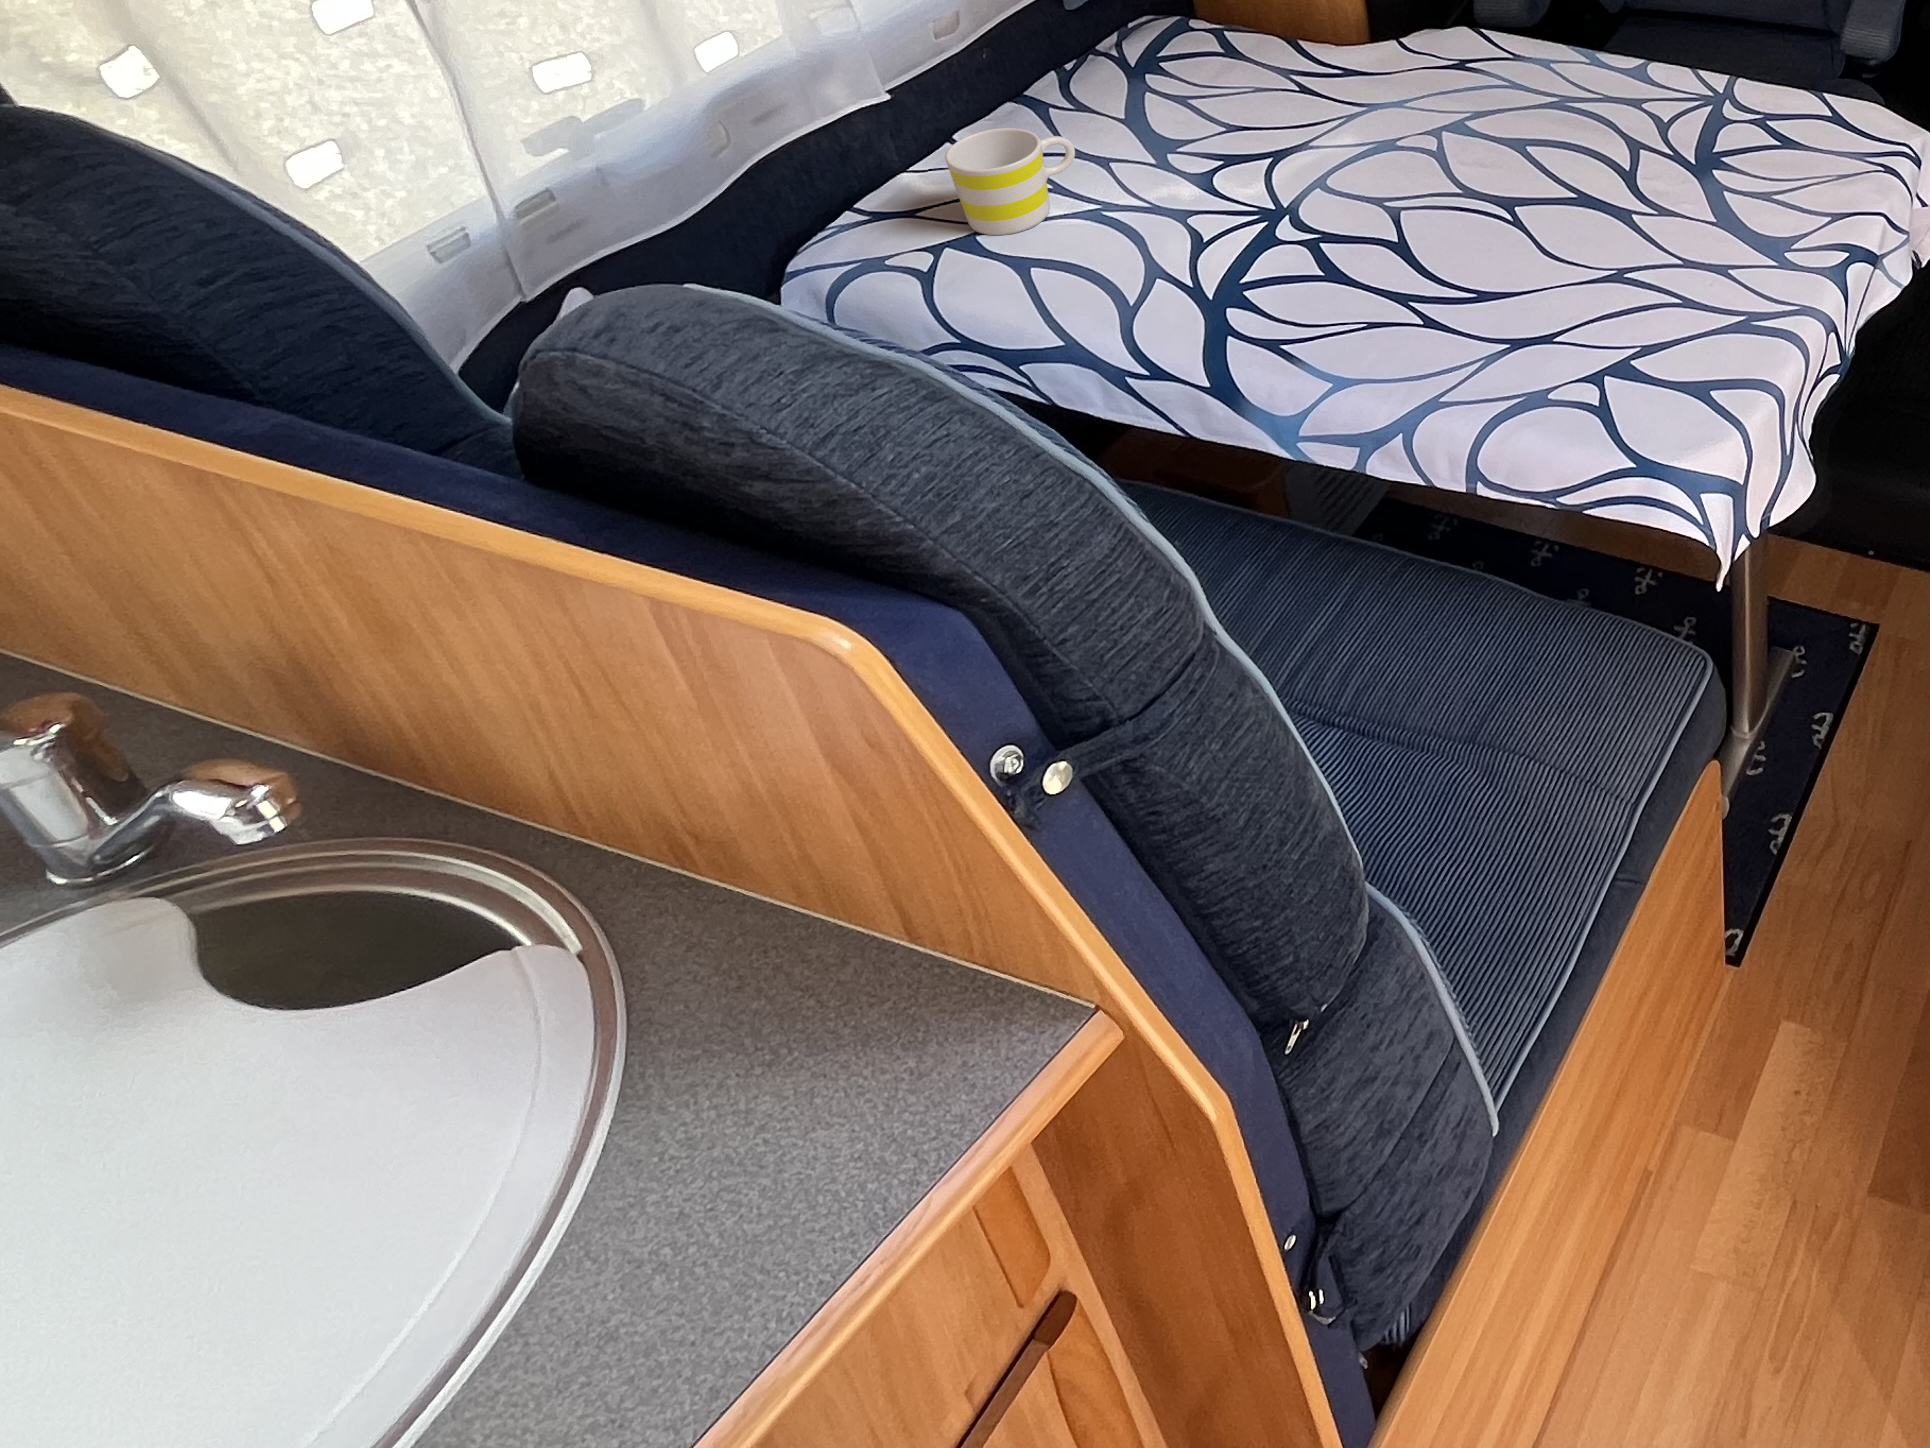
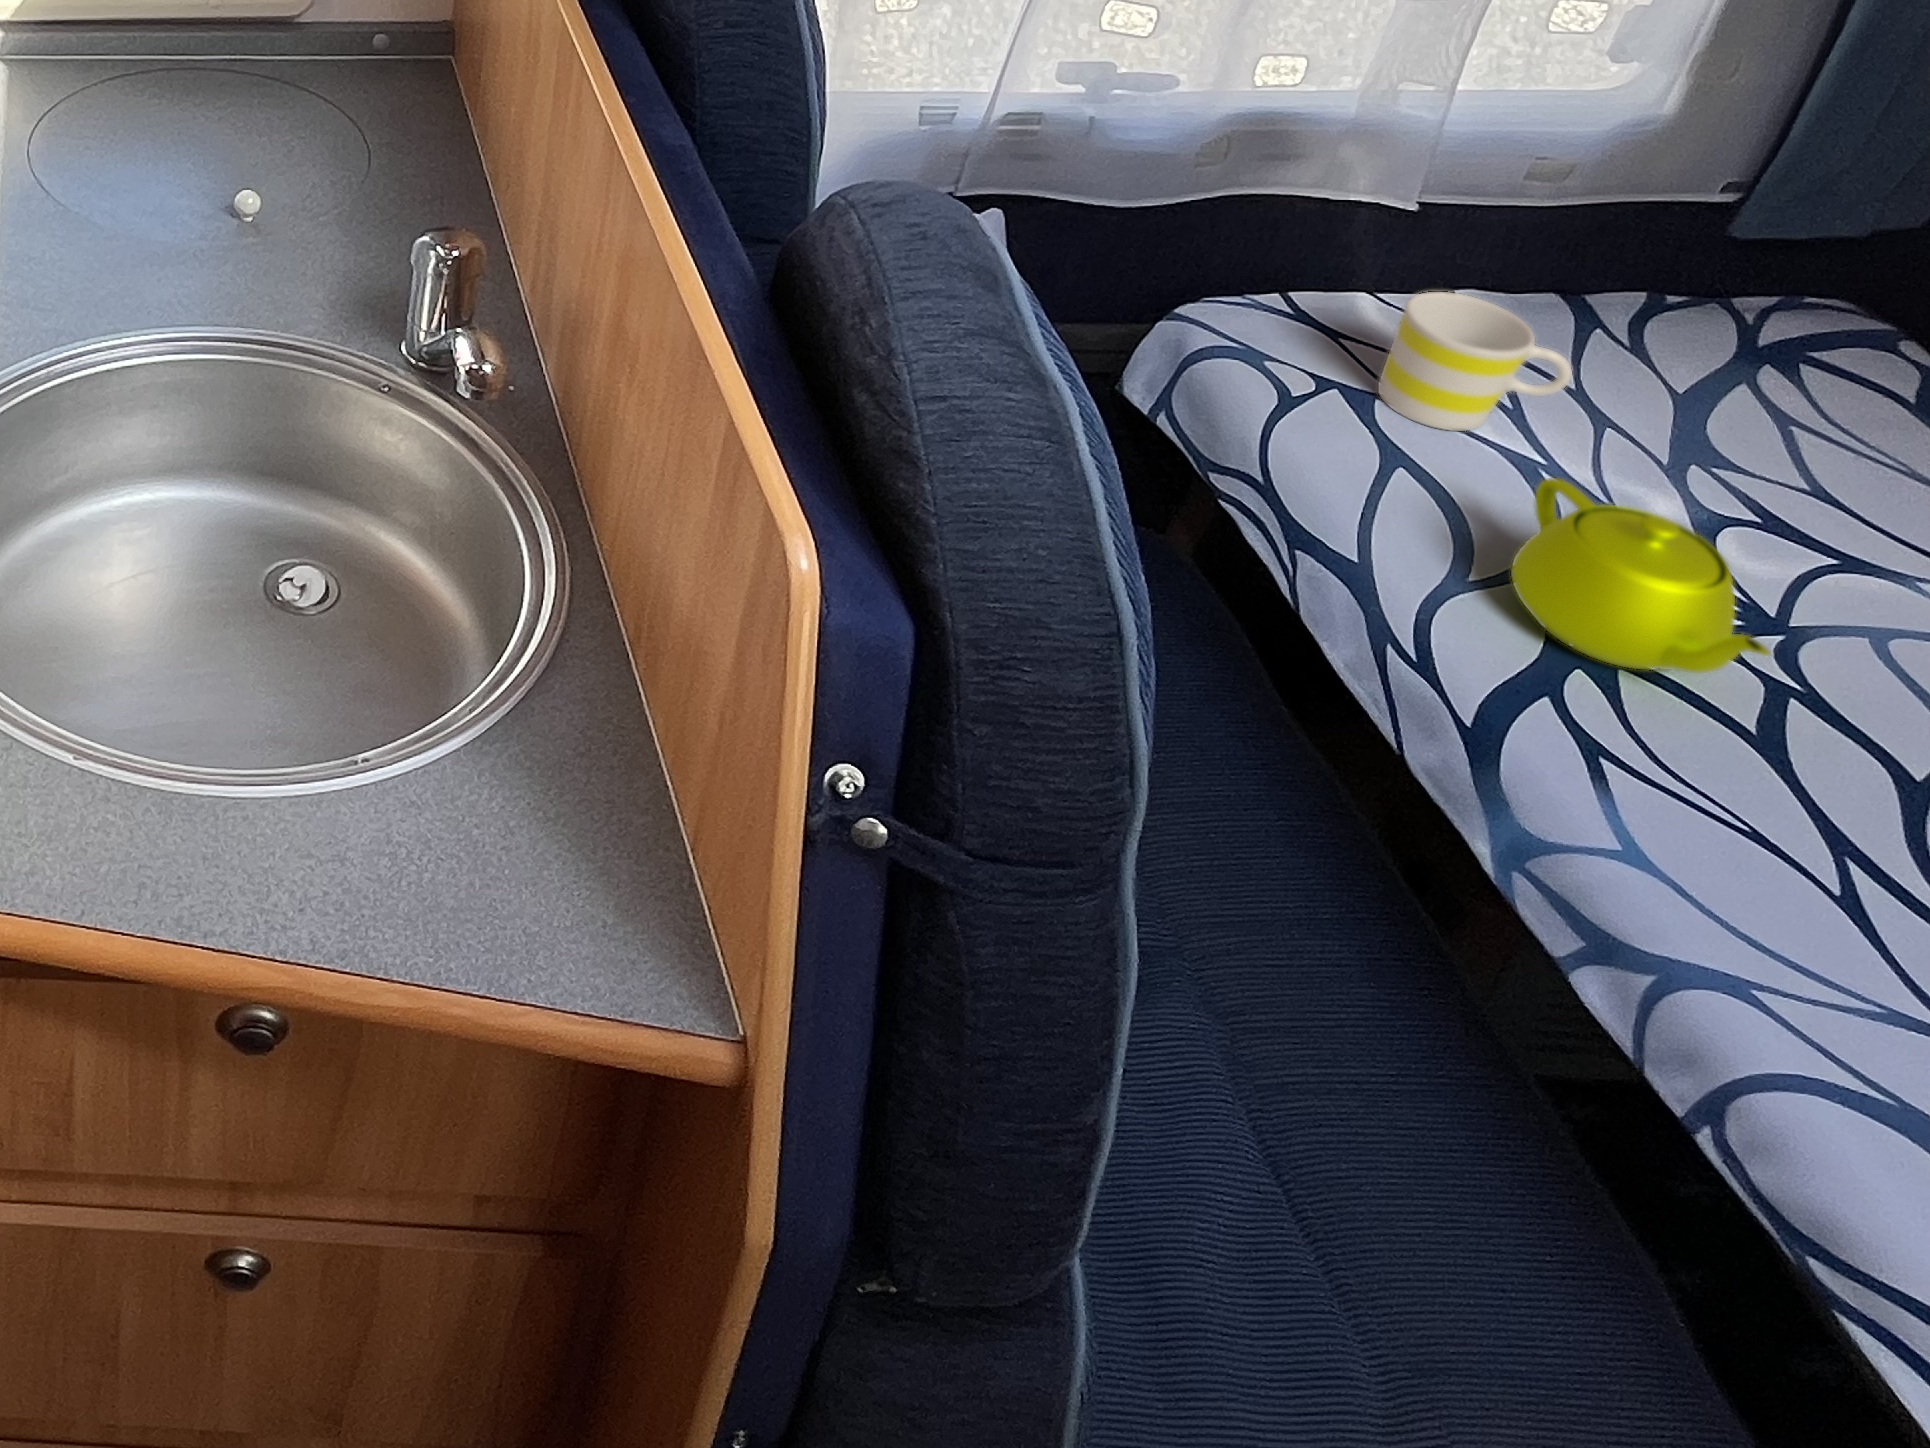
teapot: none [1121,192,1305,302] -> present [1511,478,1770,674]

